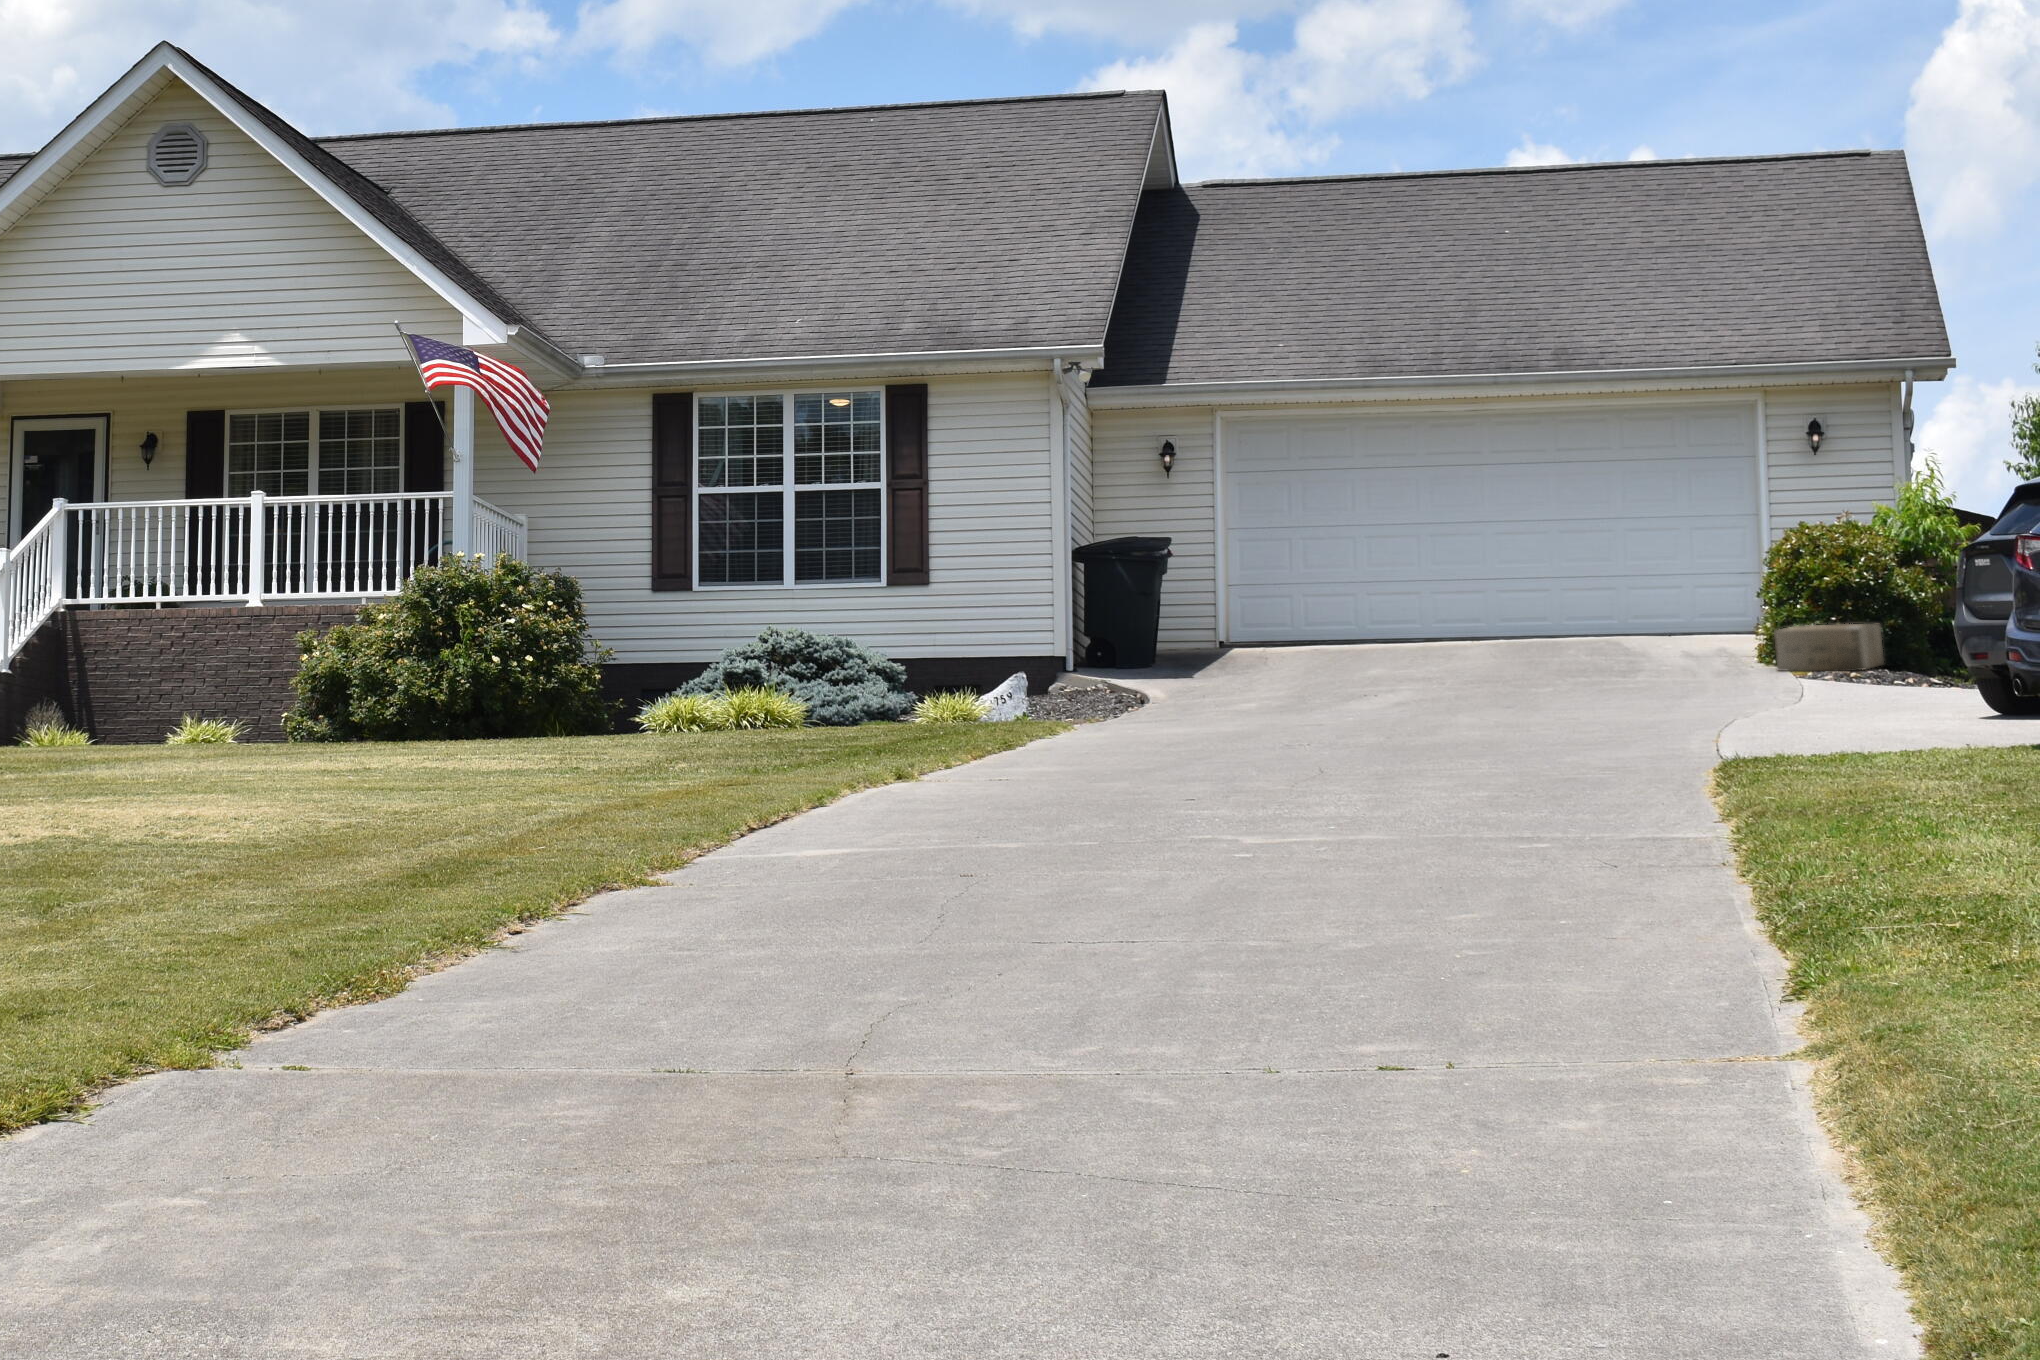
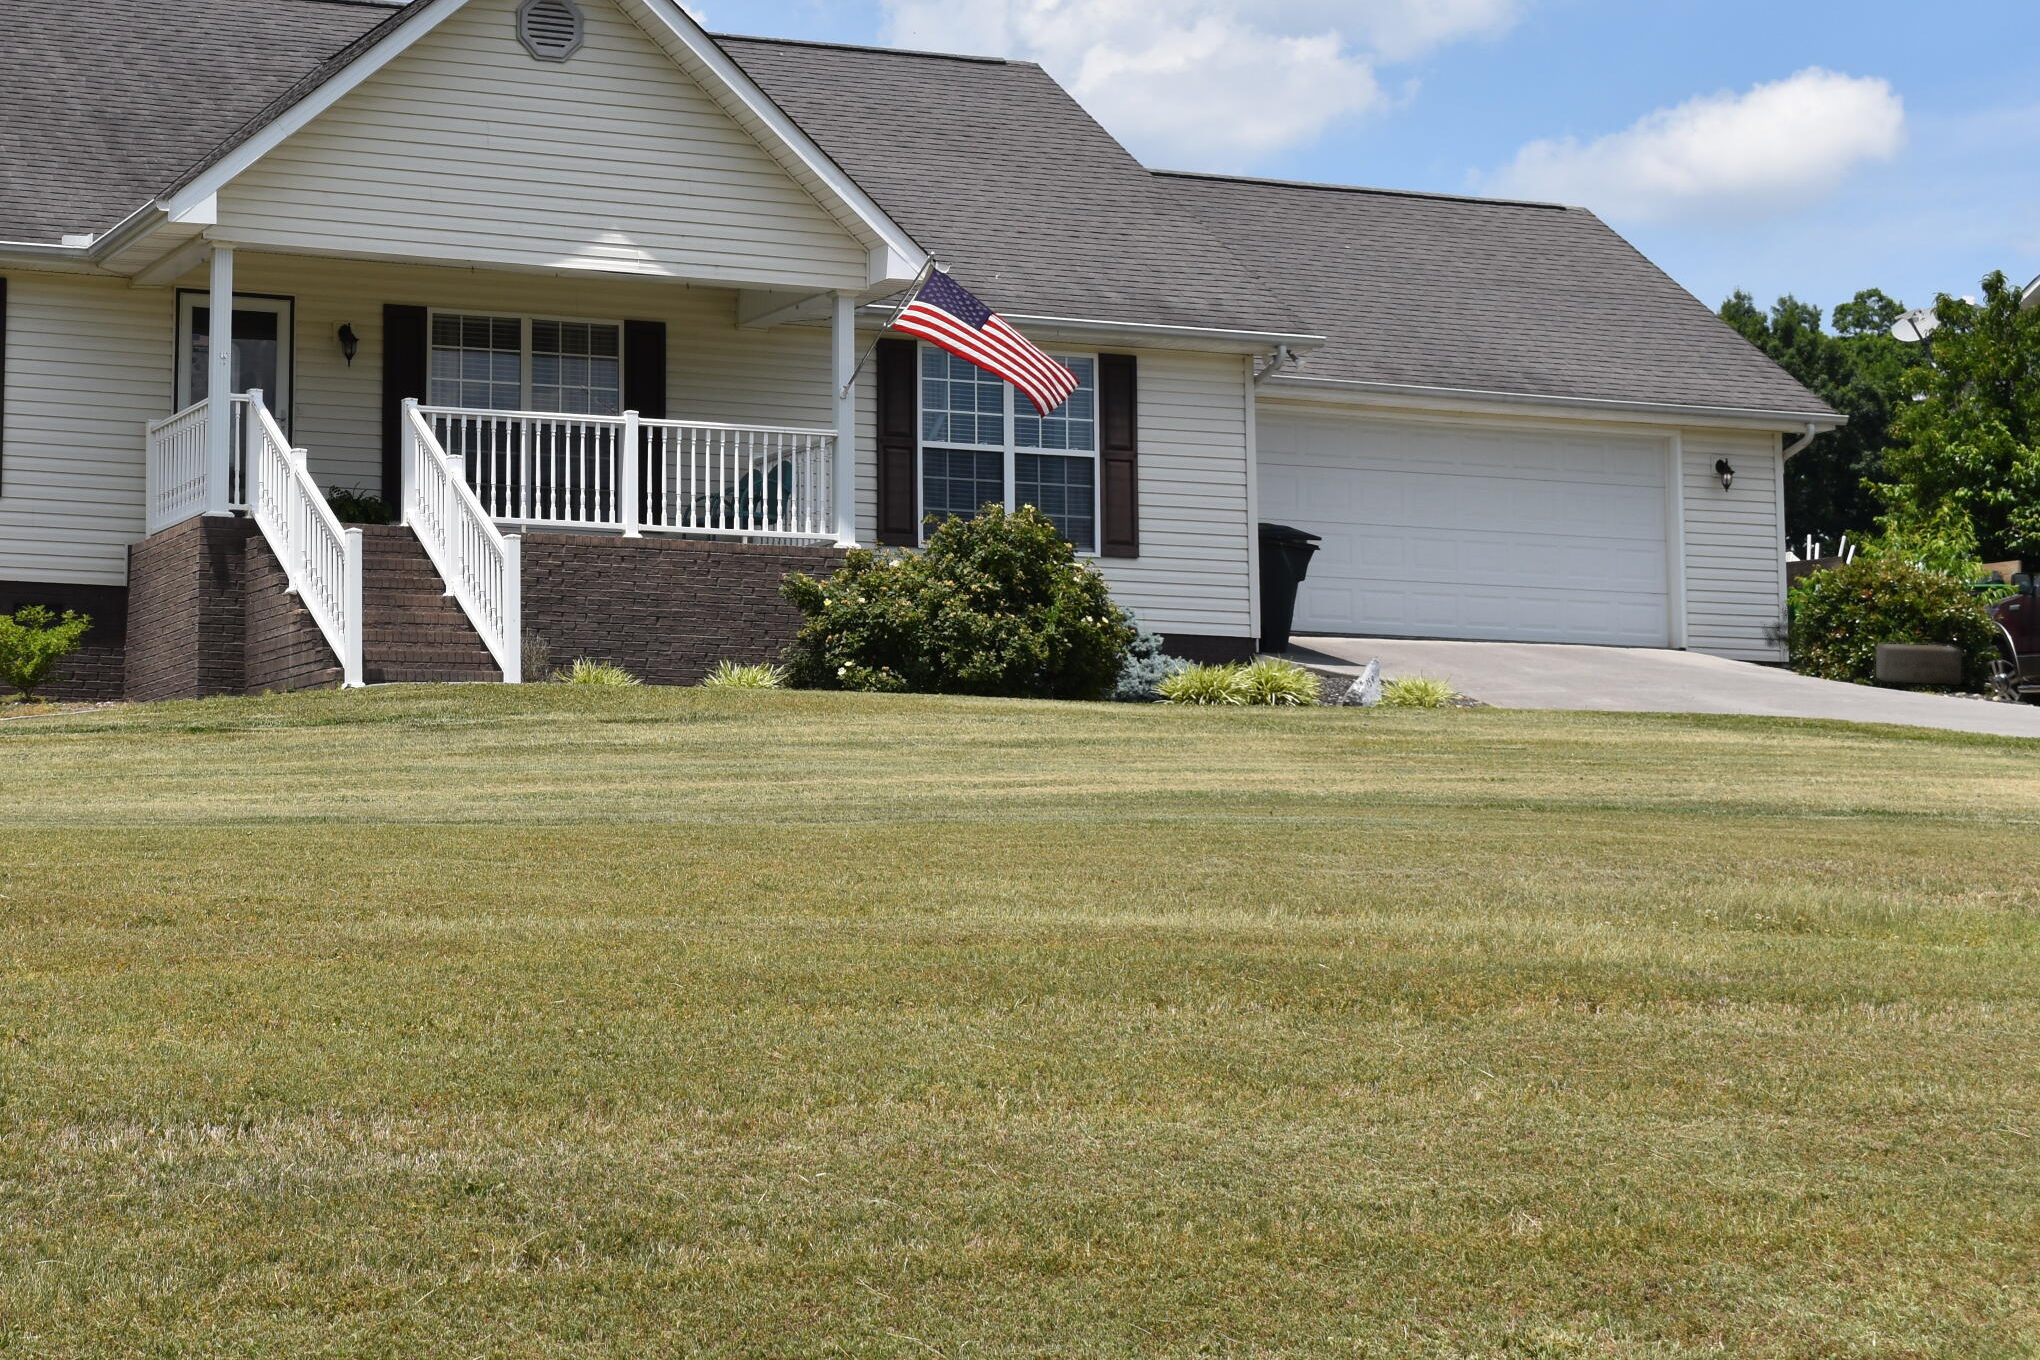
potted tree: none [1721,581,1777,660] -> present [1763,607,1803,668]

